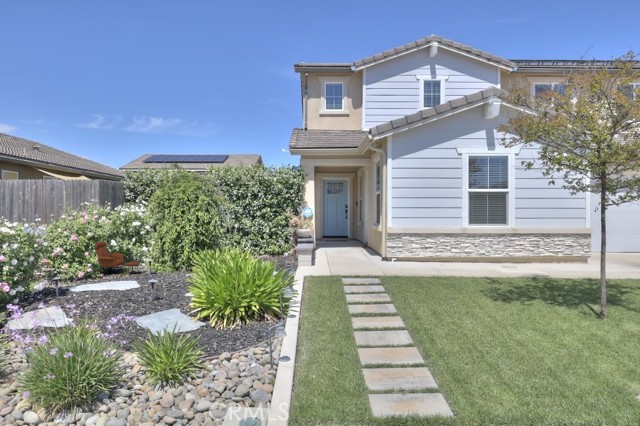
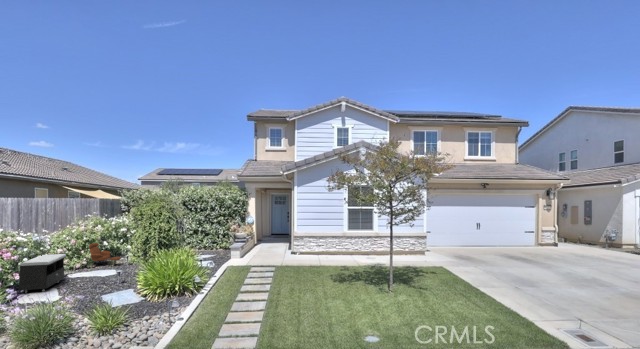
storage bench: none [9,255,70,311] -> present [19,254,66,292]

